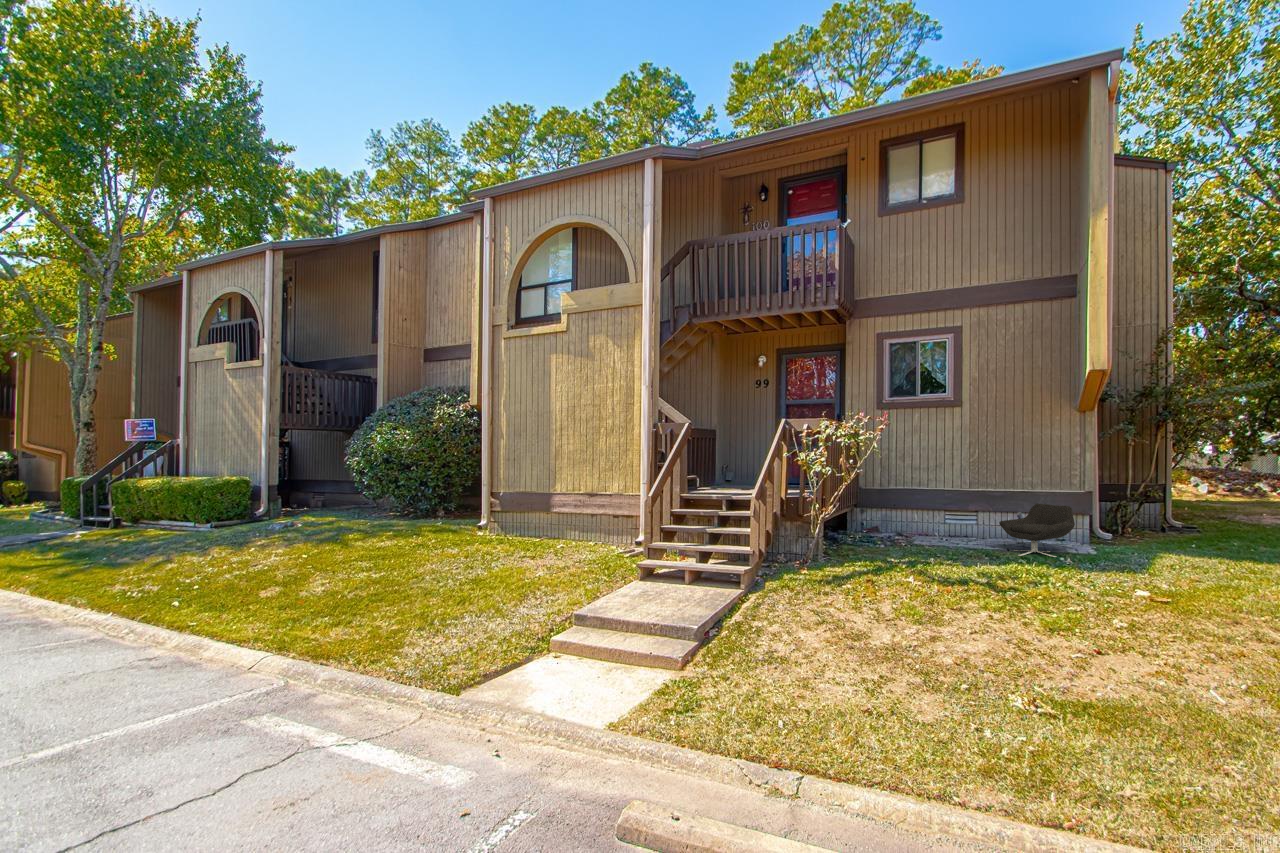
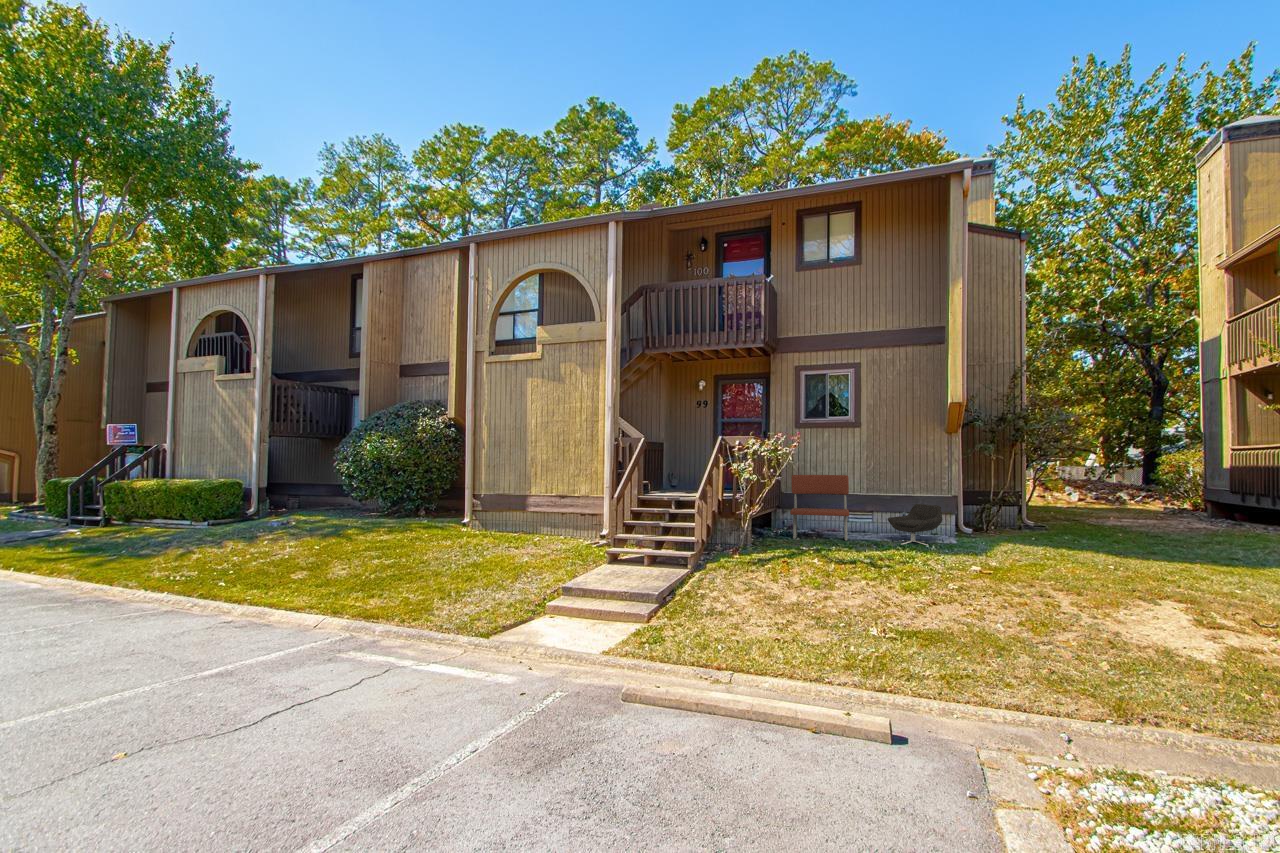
bench: none [872,467,949,549] -> present [790,475,849,541]

